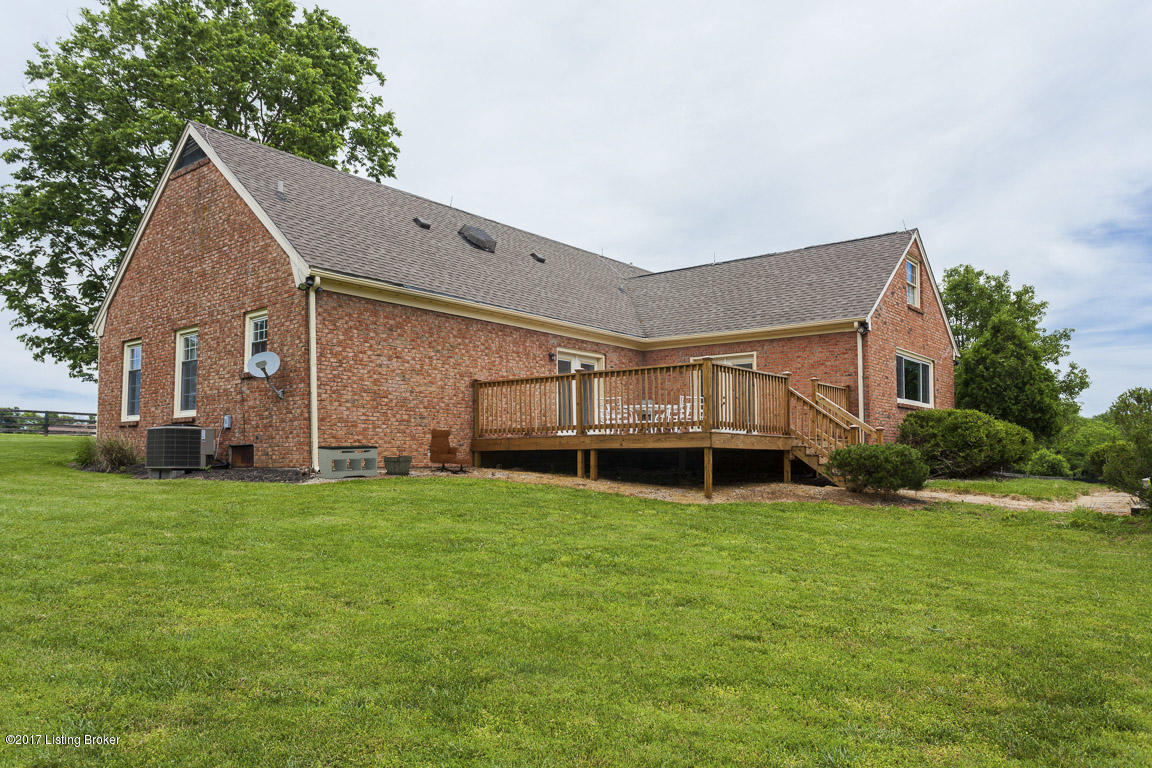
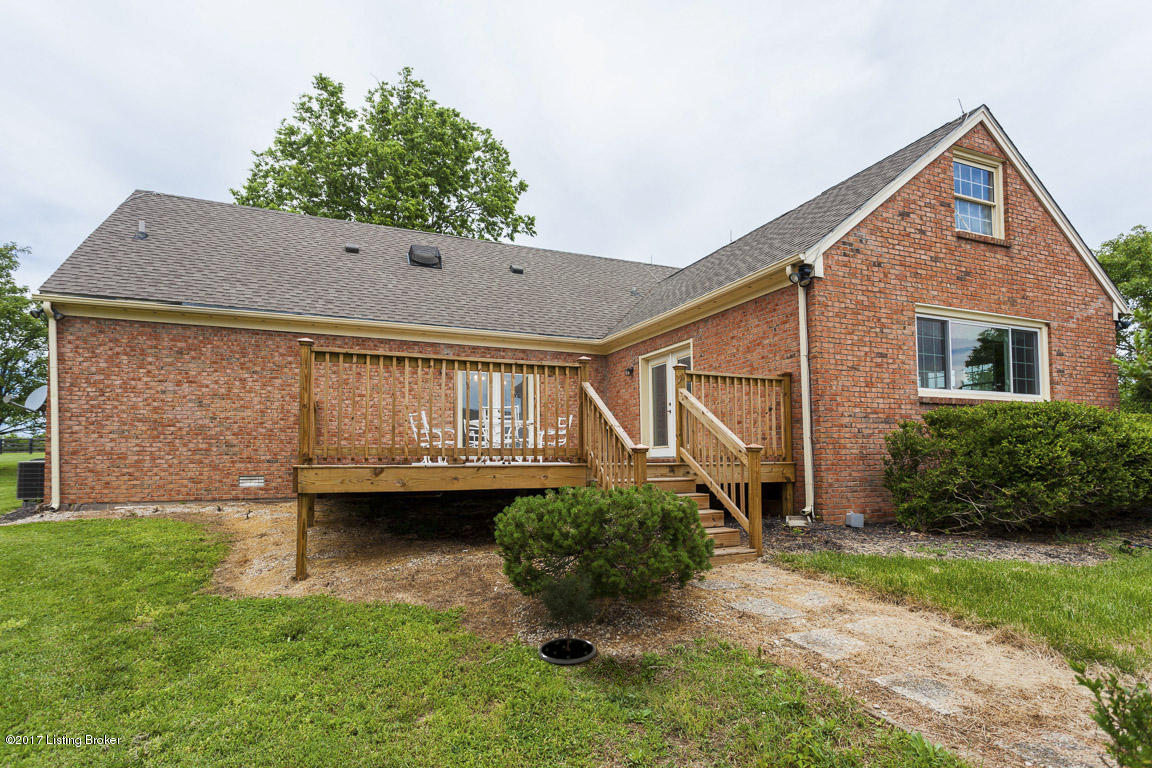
lounge chair: present [428,430,473,474] -> none [220,458,266,511]
bench: present [316,445,378,479] -> none [52,478,137,518]
wooden bucket: present [383,450,412,475] -> none [147,483,187,512]

